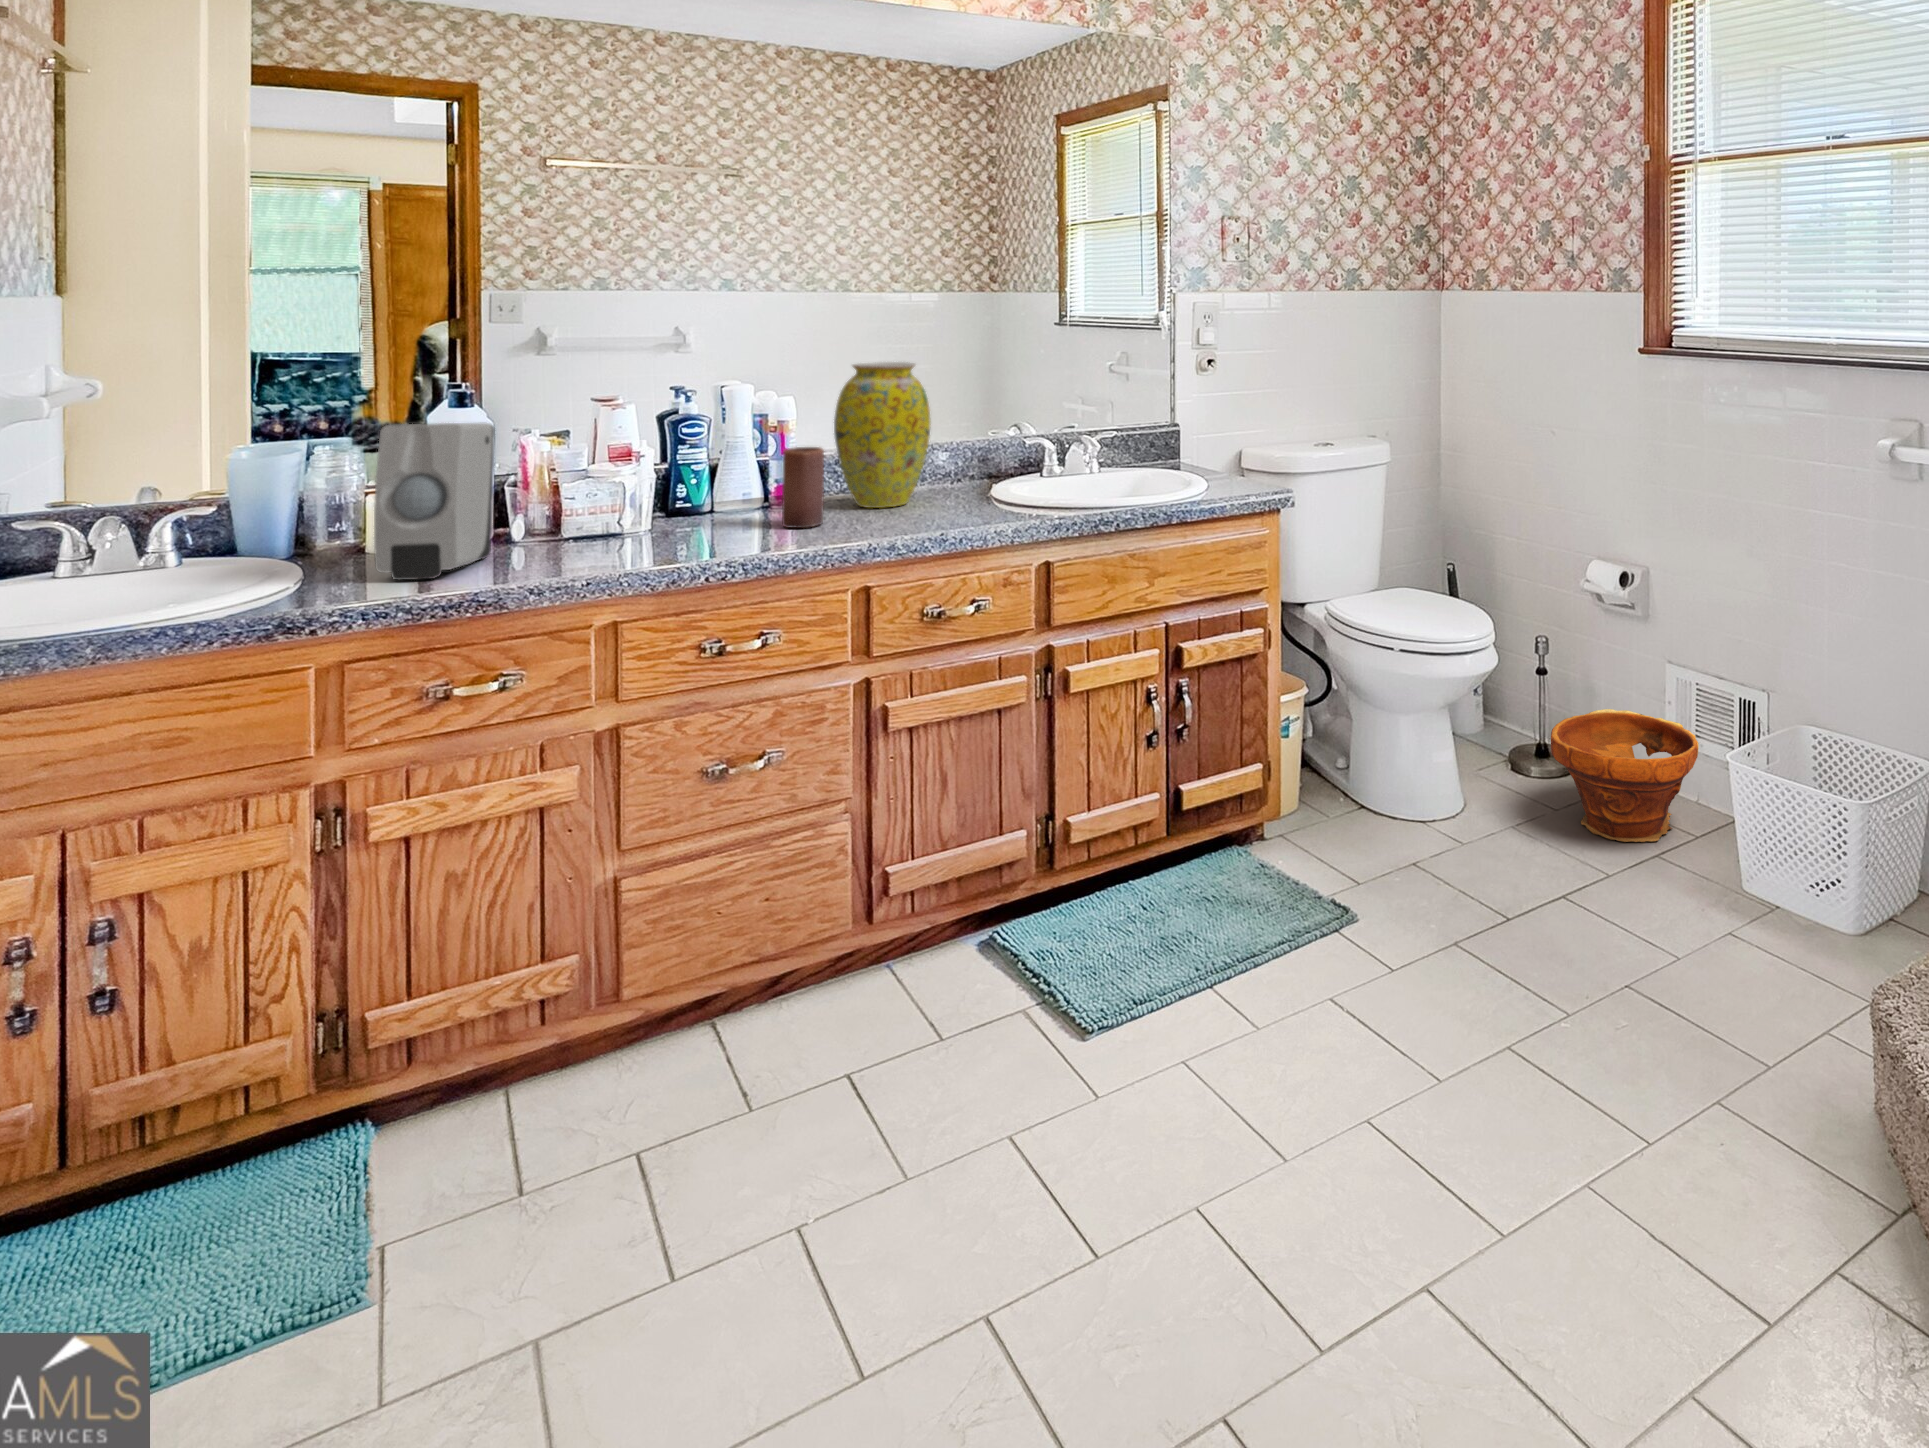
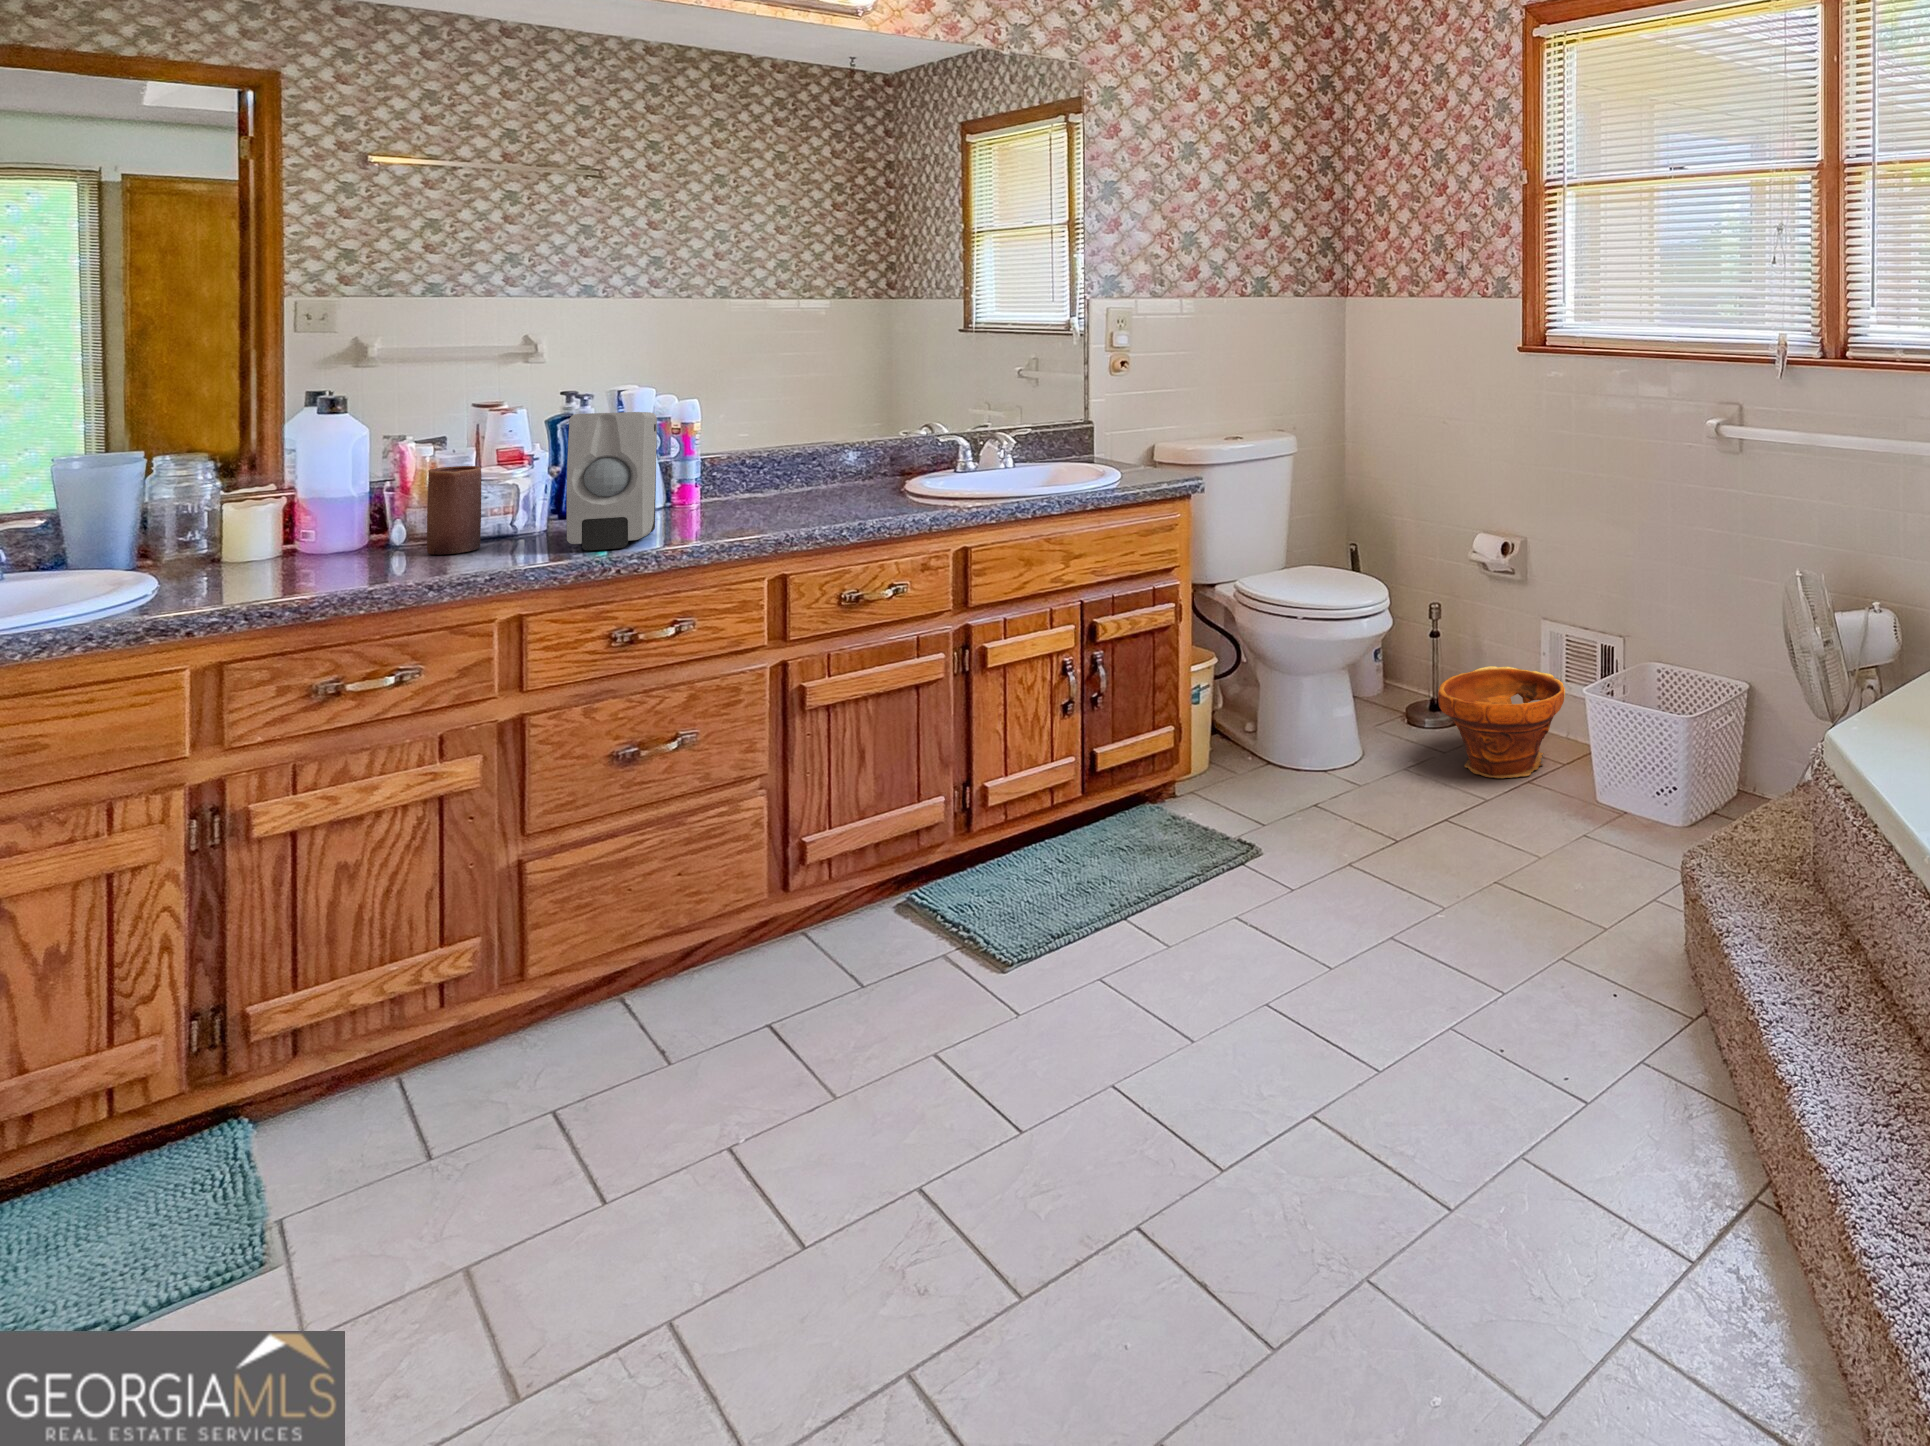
vase: present [834,362,931,508] -> none [743,365,843,505]
soap dispenser: present [374,423,495,580] -> present [566,412,657,550]
candle: present [782,447,824,528] -> present [427,466,482,555]

